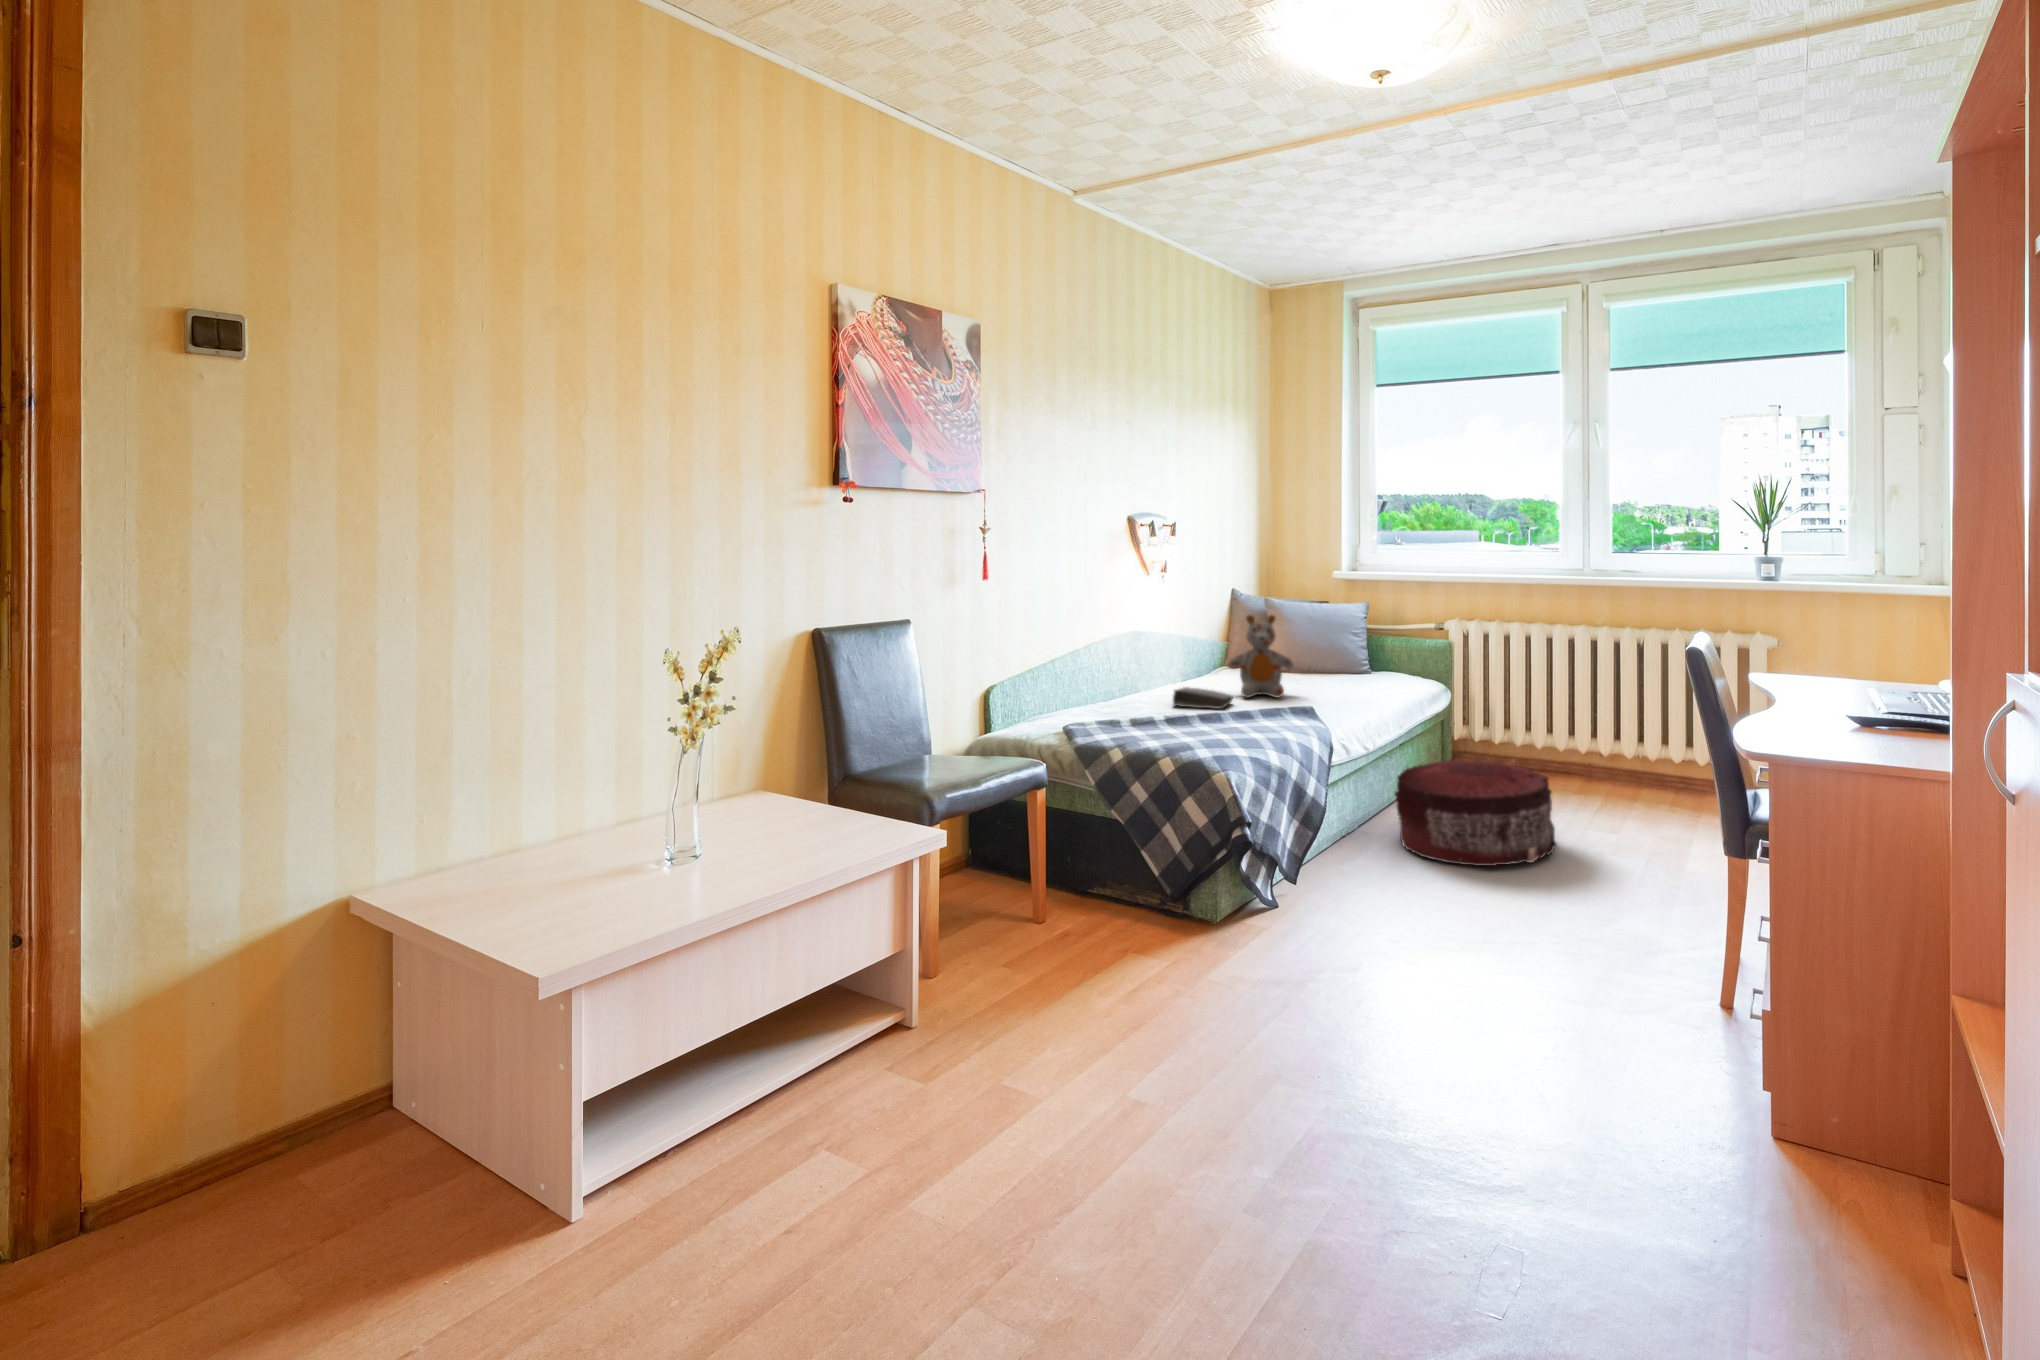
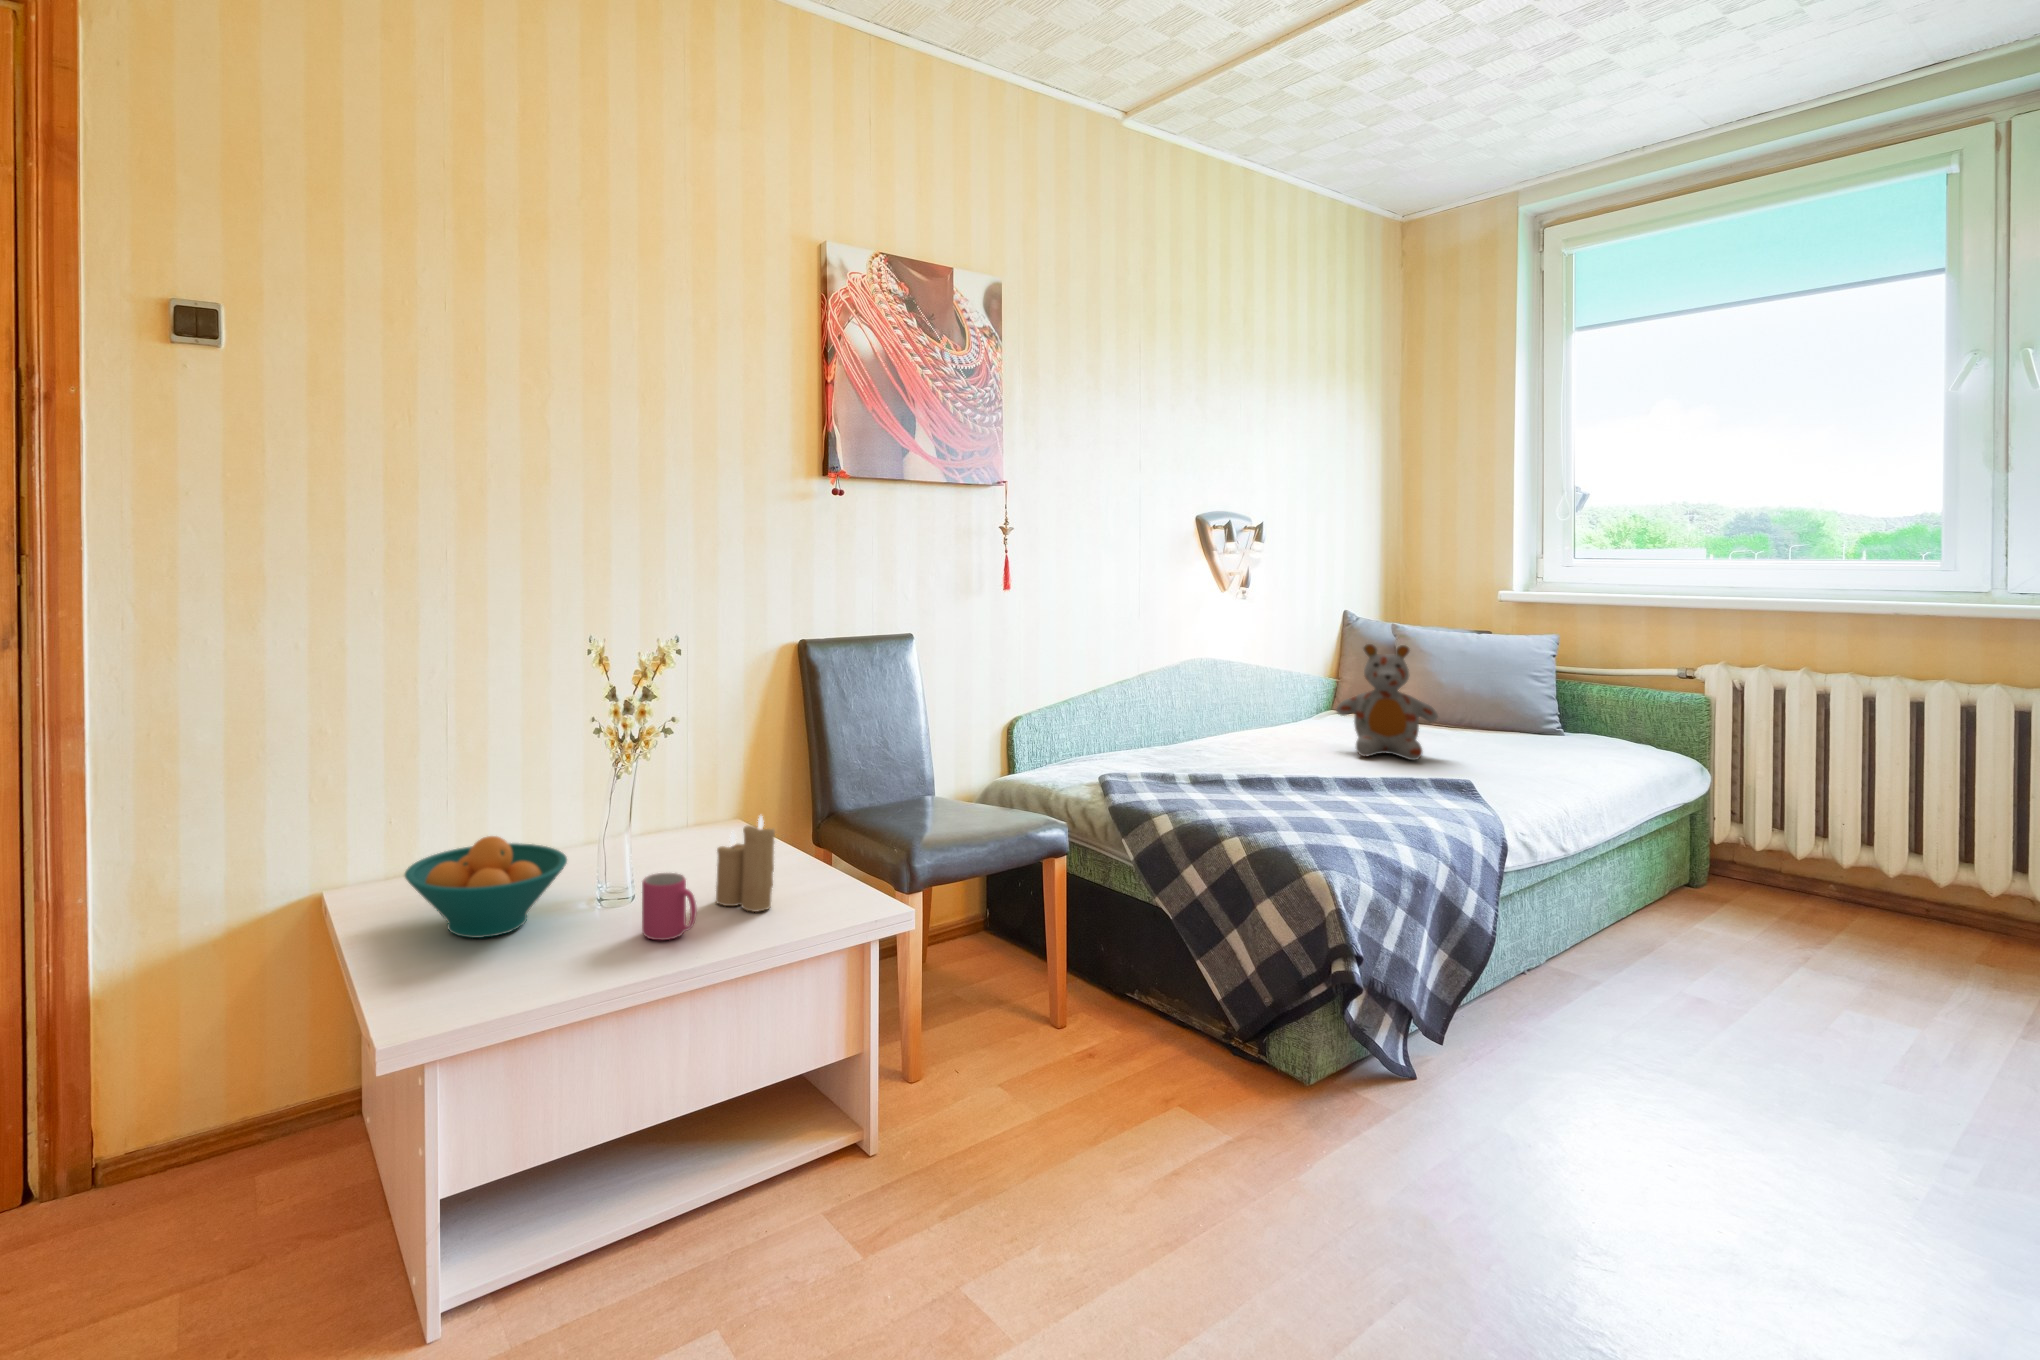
book: present [1172,687,1233,709] -> none [1253,736,1343,770]
pouf: present [1395,758,1557,866] -> none [1615,881,1971,1089]
candle: none [780,770,833,848] -> present [716,816,775,912]
fruit bowl: none [494,810,653,898] -> present [405,836,567,938]
mug: none [729,823,780,876] -> present [642,873,697,940]

